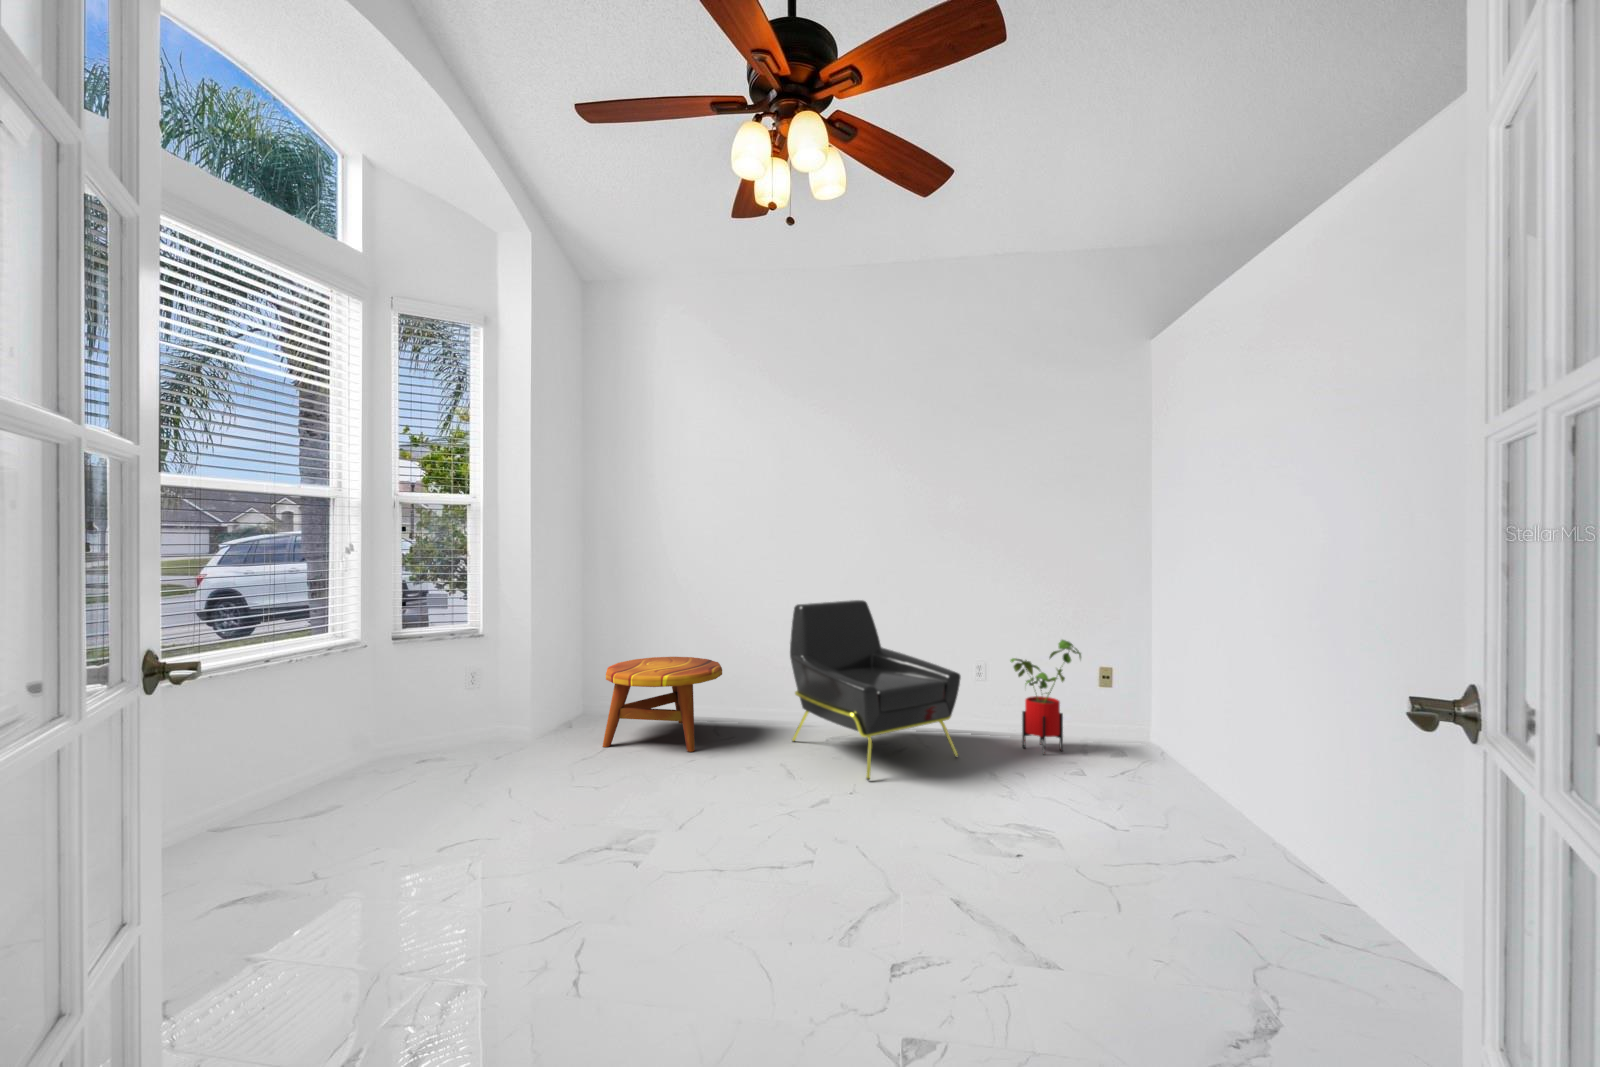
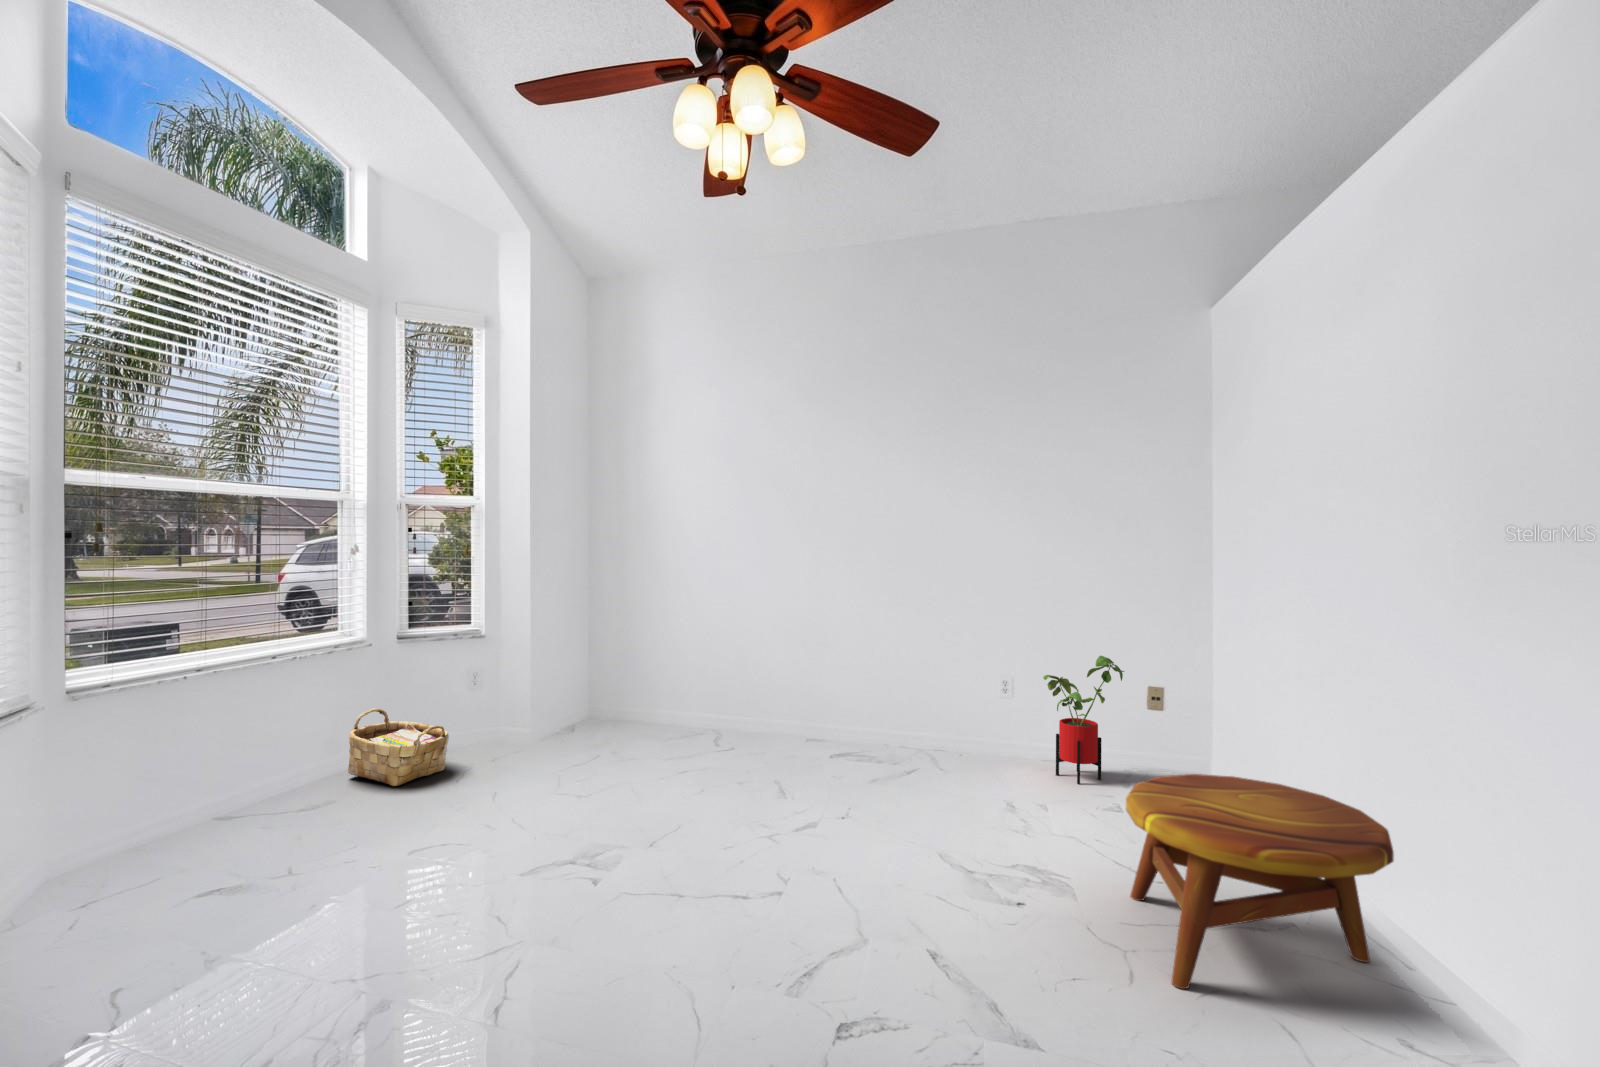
armchair: present [790,600,961,781] -> none [801,608,983,806]
side table: present [603,657,722,752] -> present [1125,774,1394,989]
woven basket: none [348,707,449,783] -> present [348,708,449,786]

